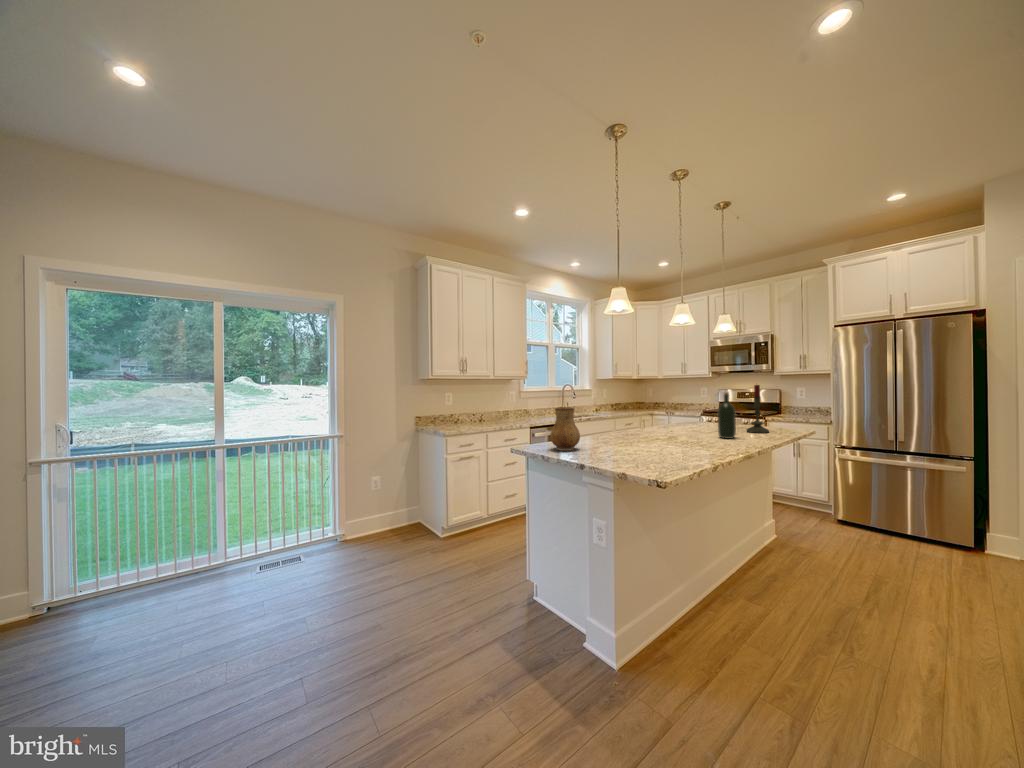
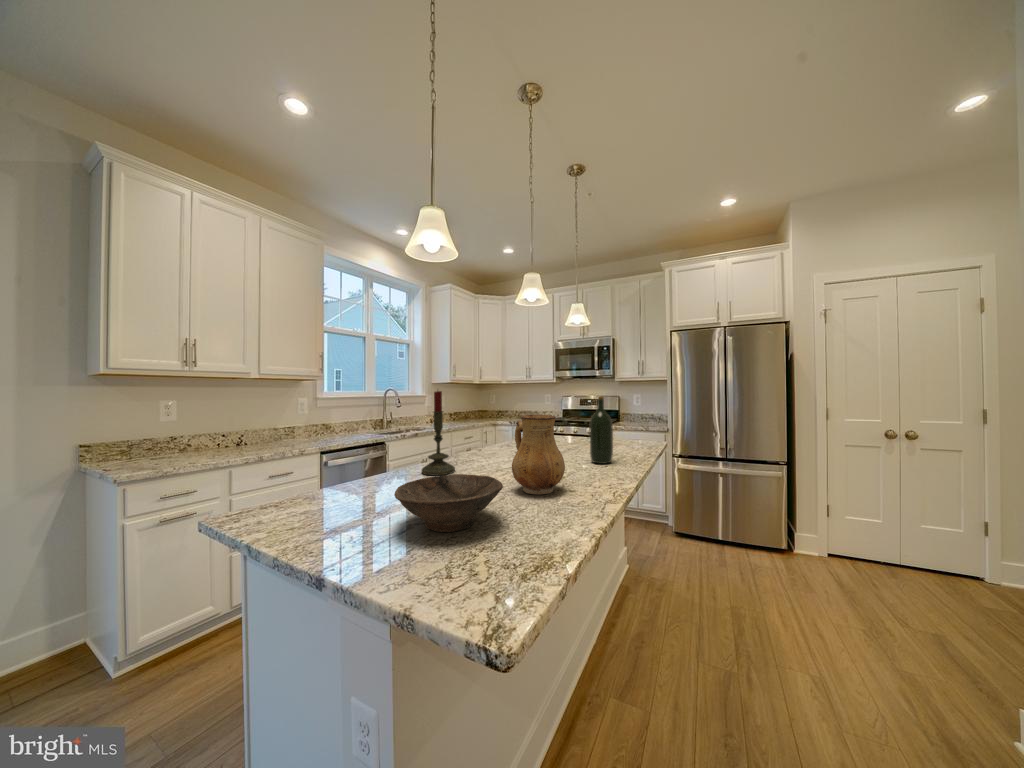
candle: present [746,385,769,433] -> present [422,391,455,476]
ceramic pitcher: present [550,407,580,451] -> present [512,414,565,494]
bowl: none [600,433,651,455] -> present [394,474,503,532]

